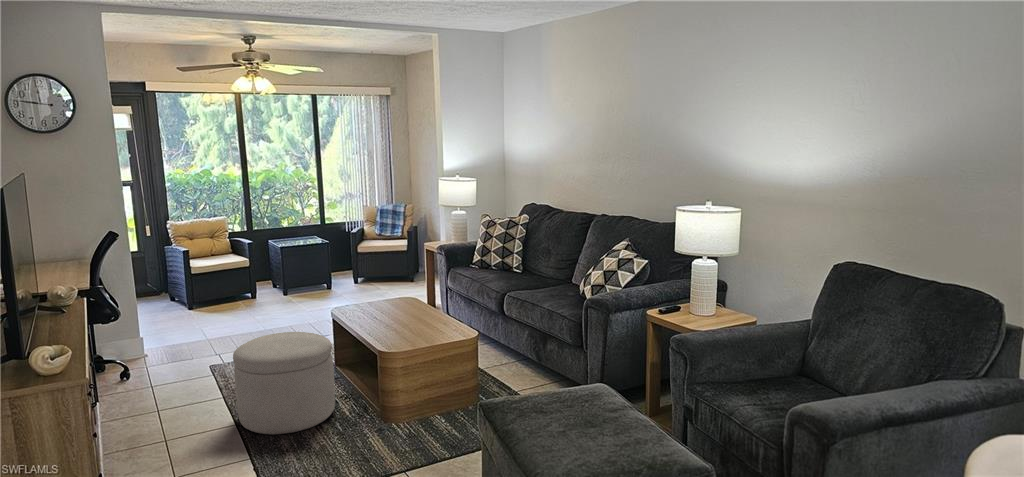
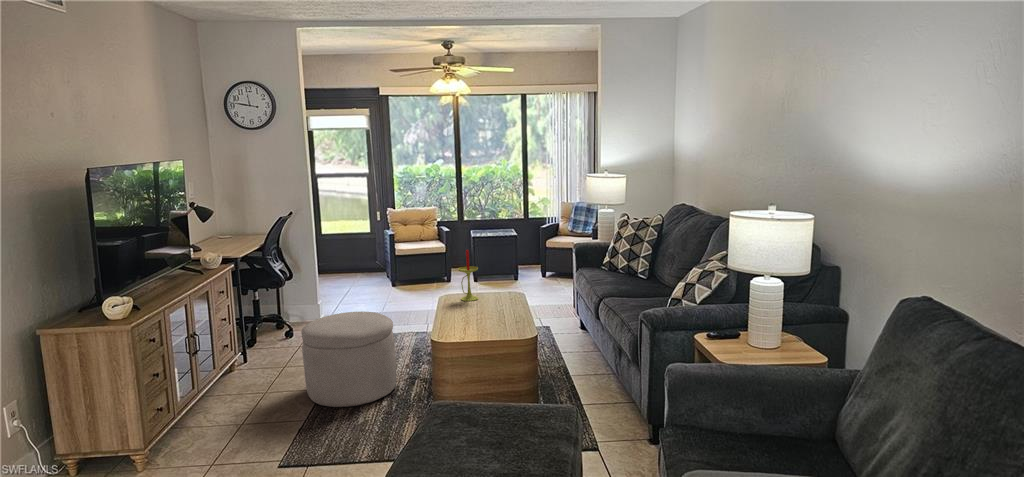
candle: none [363,258,384,310] -> present [458,250,478,301]

